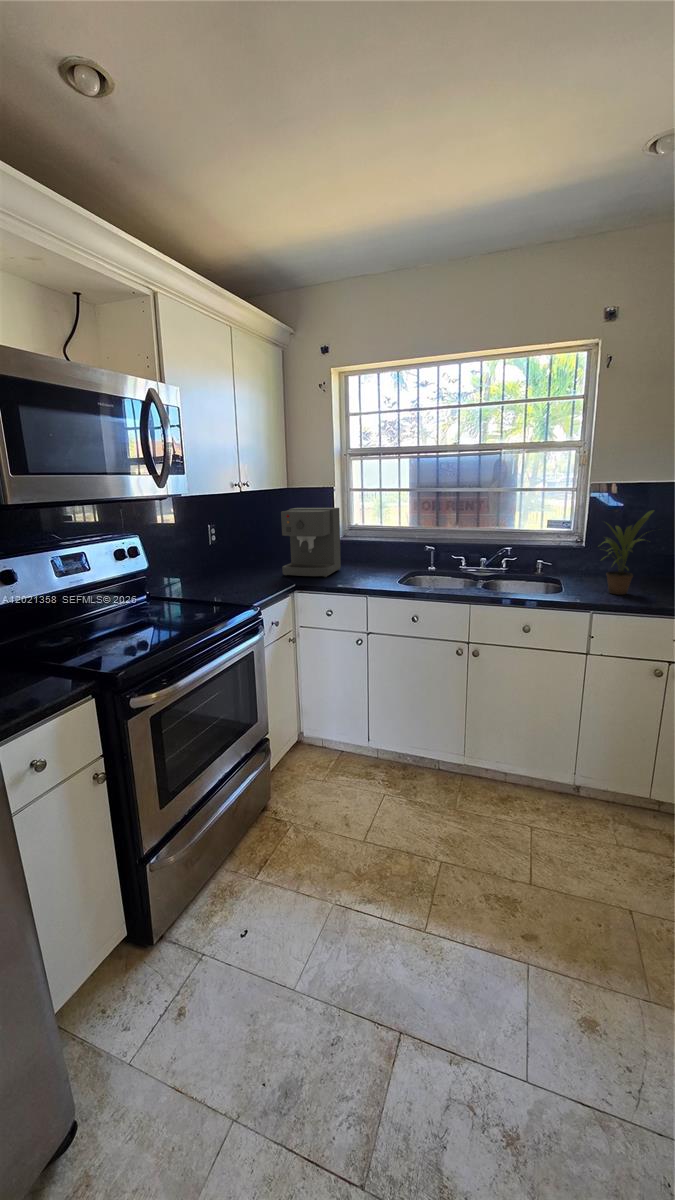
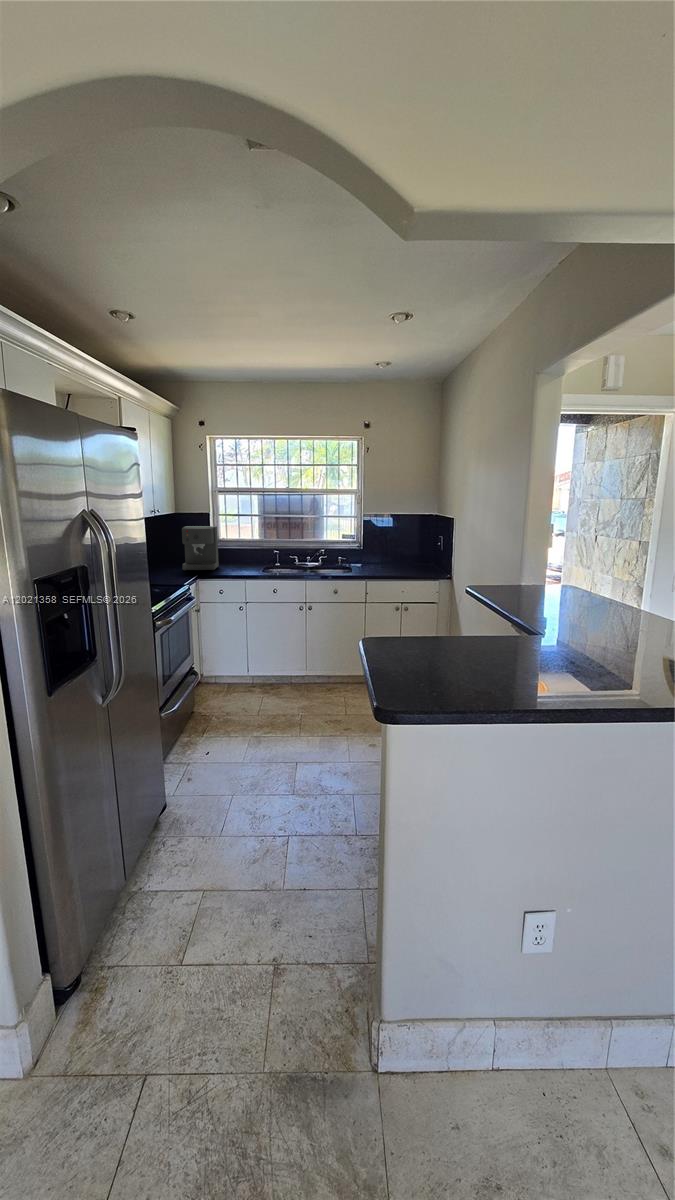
potted plant: present [601,511,654,595] -> none [369,528,397,572]

